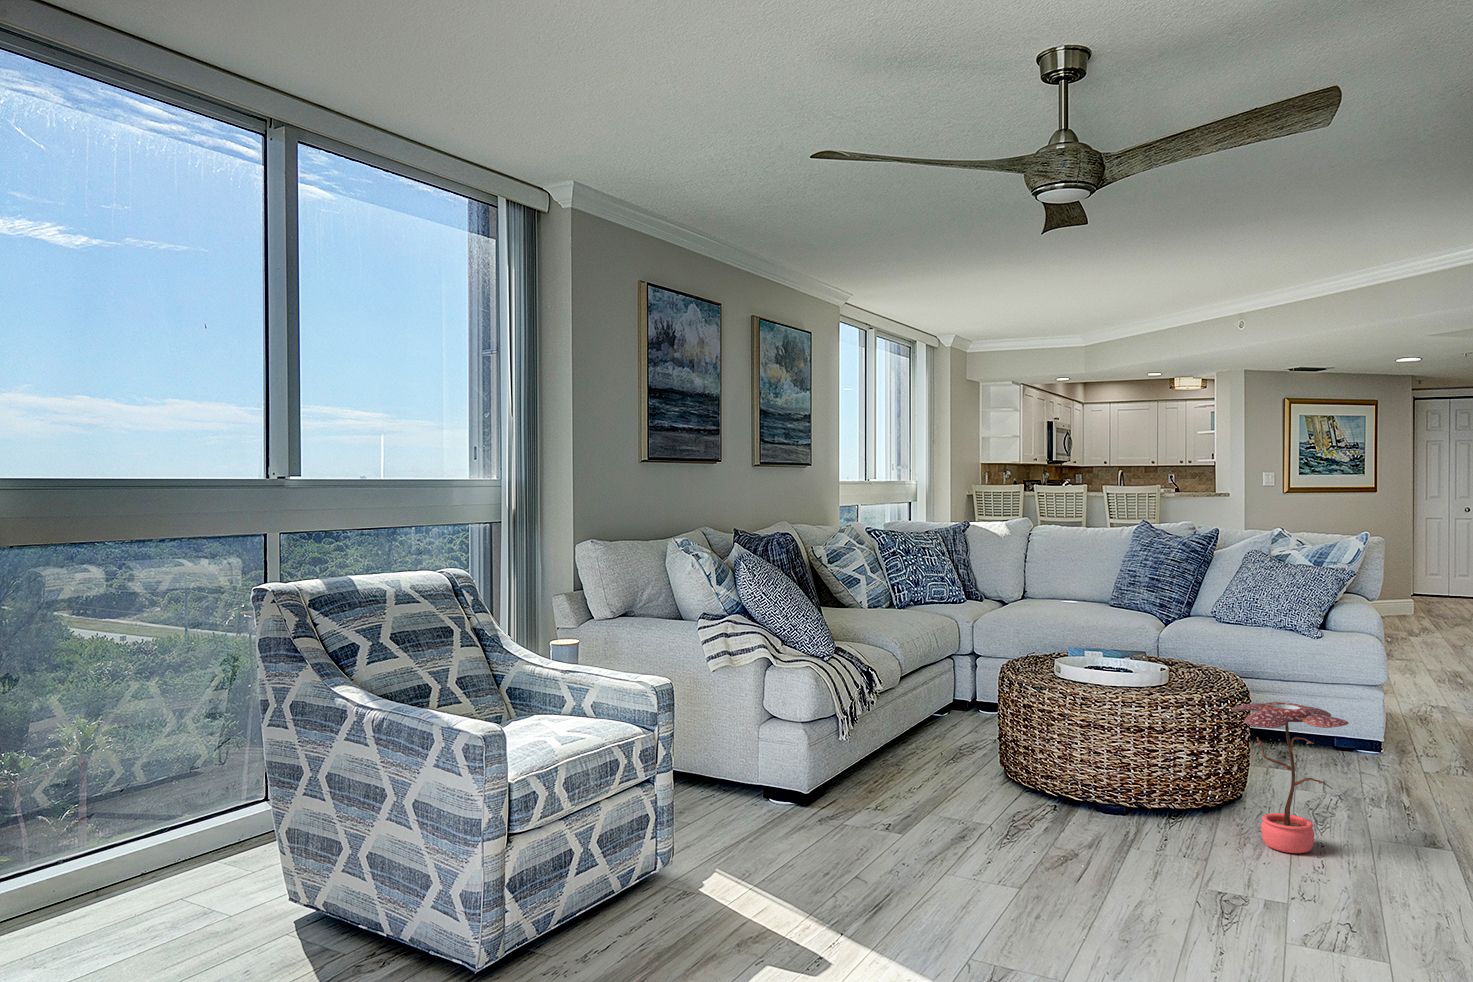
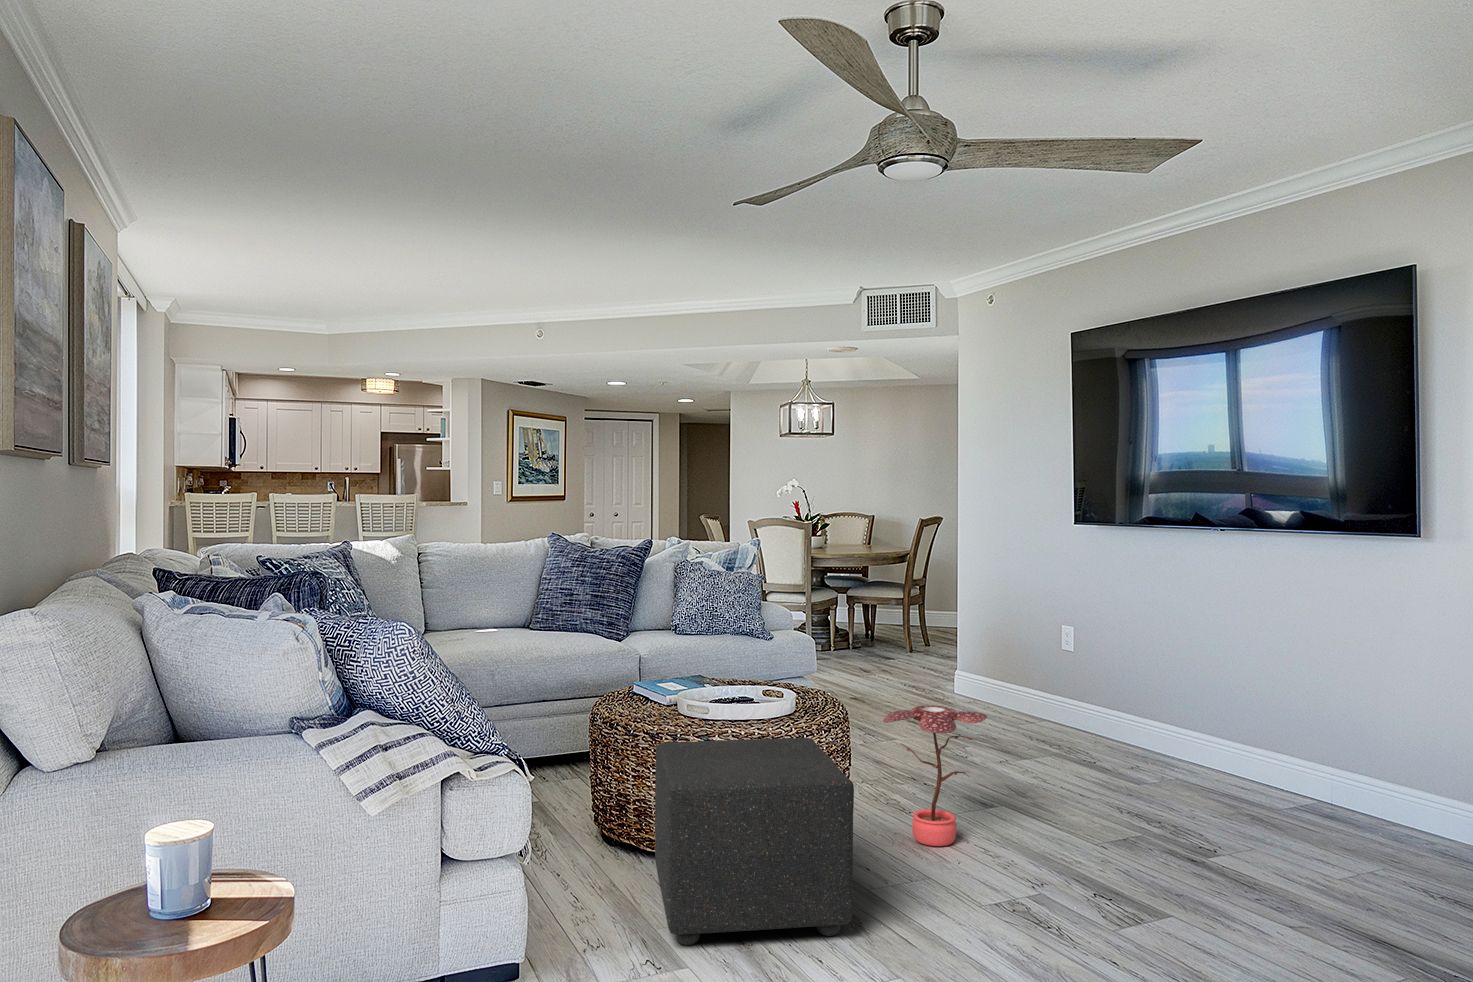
ottoman: none [909,684,1112,858] -> present [655,738,854,945]

